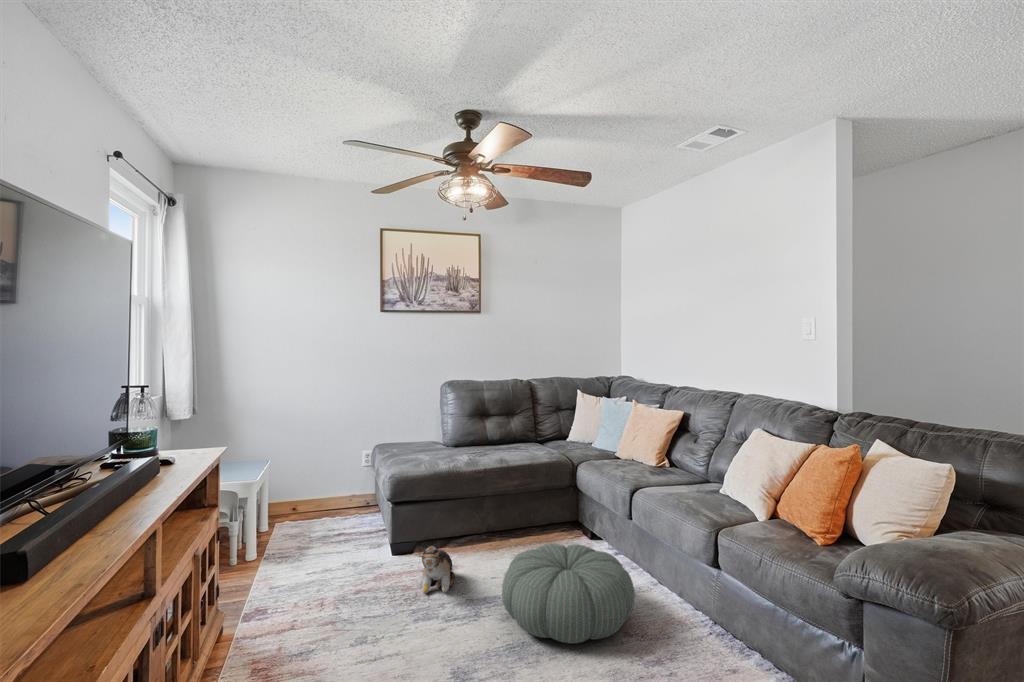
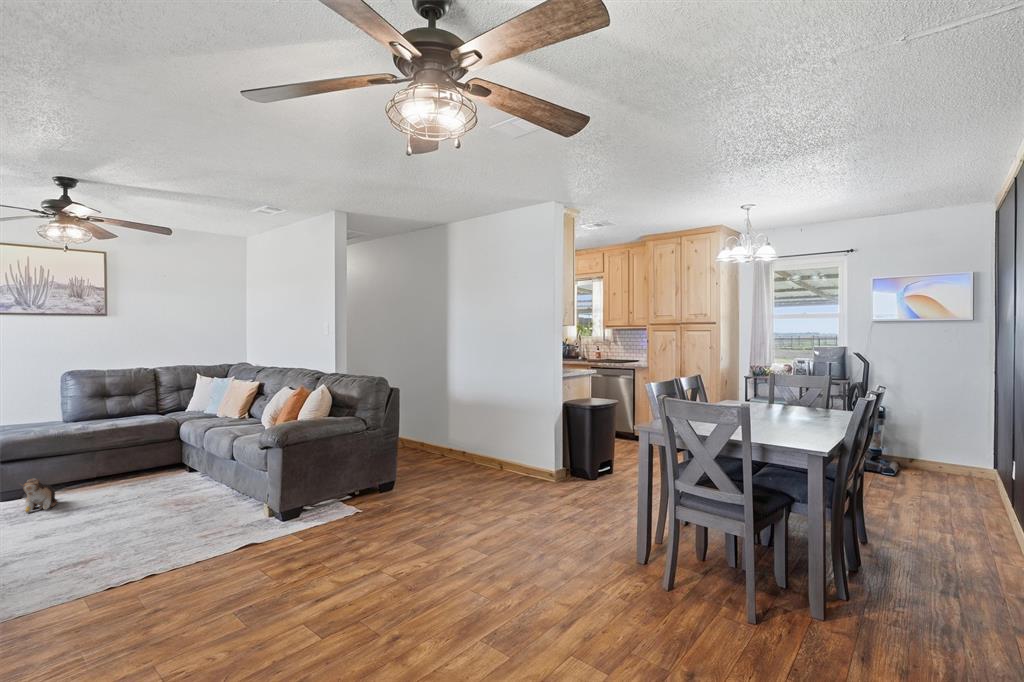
pouf: present [502,544,635,643] -> none [89,465,189,515]

